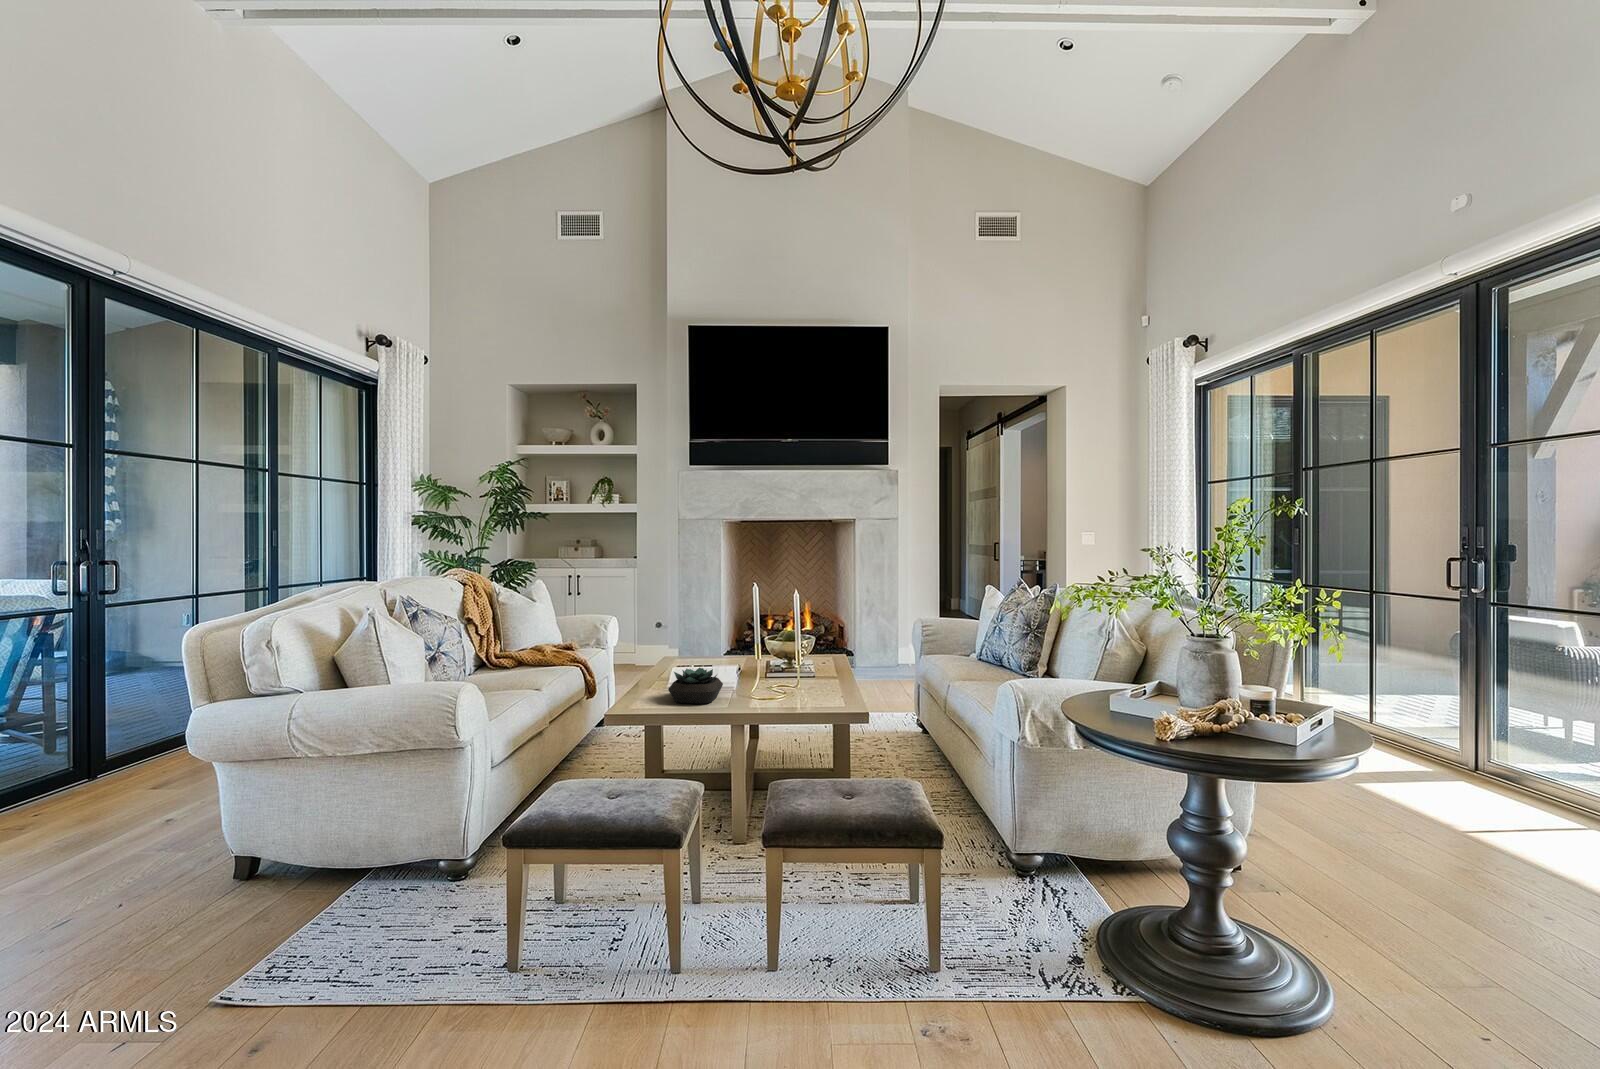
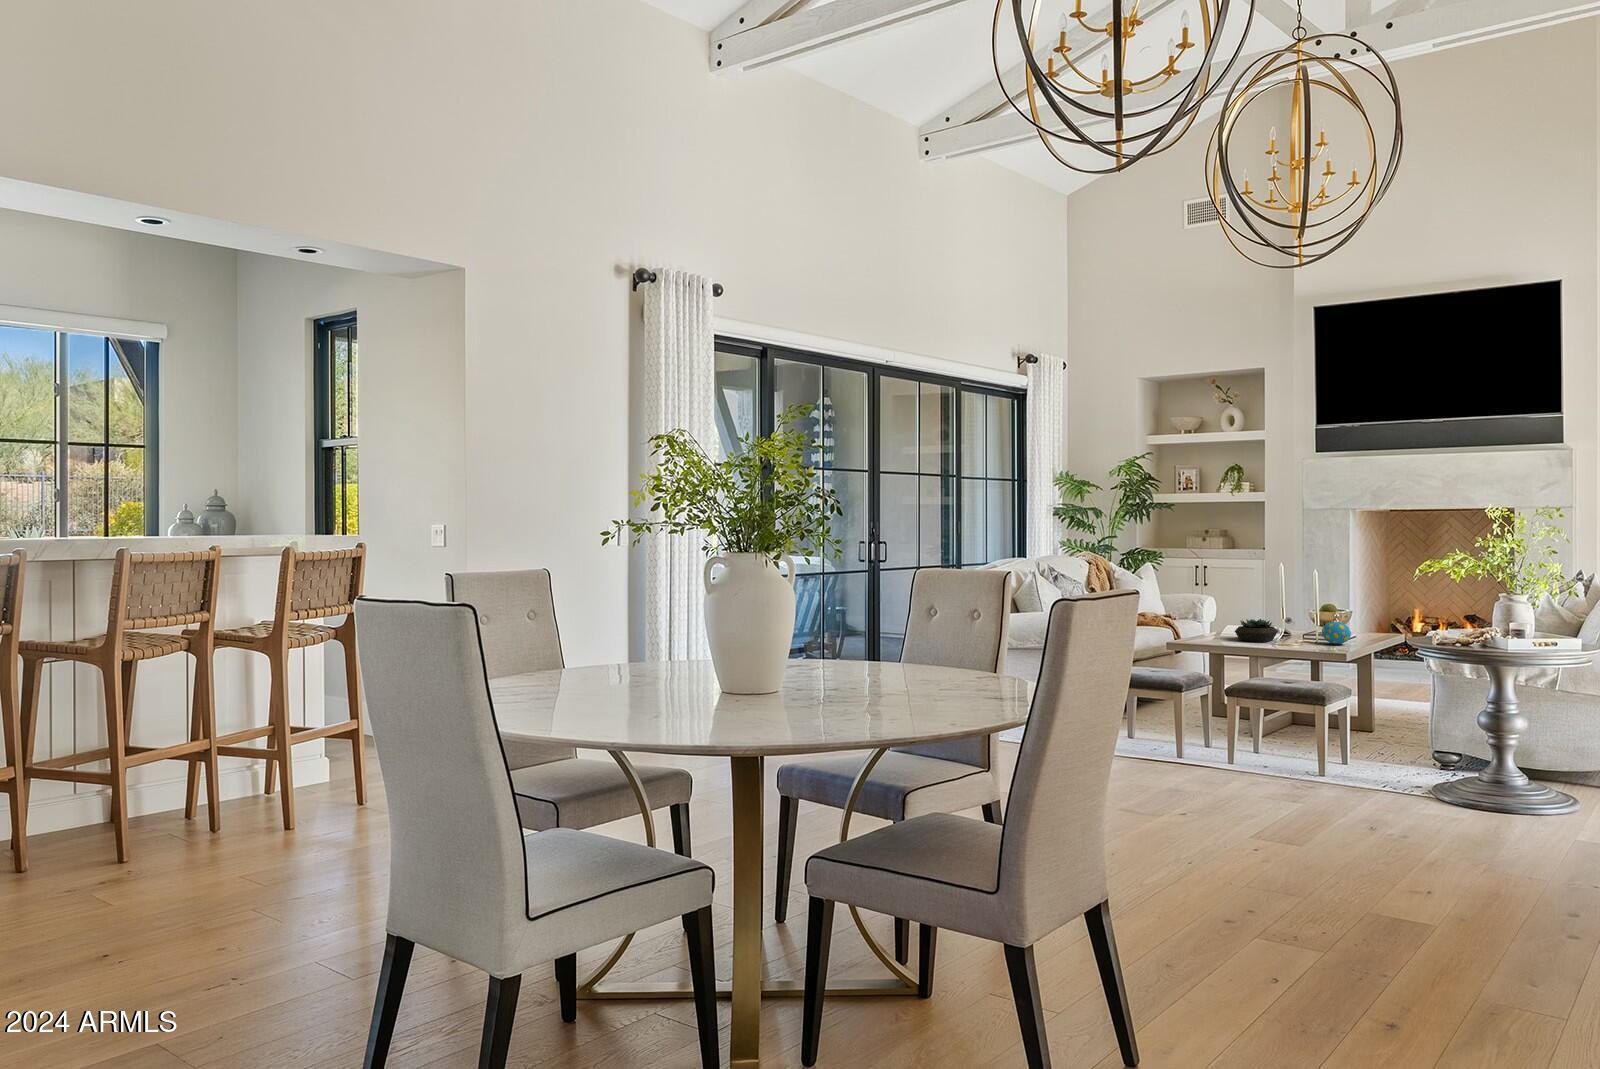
decorative egg: none [780,667,818,698] -> present [1322,621,1351,644]

